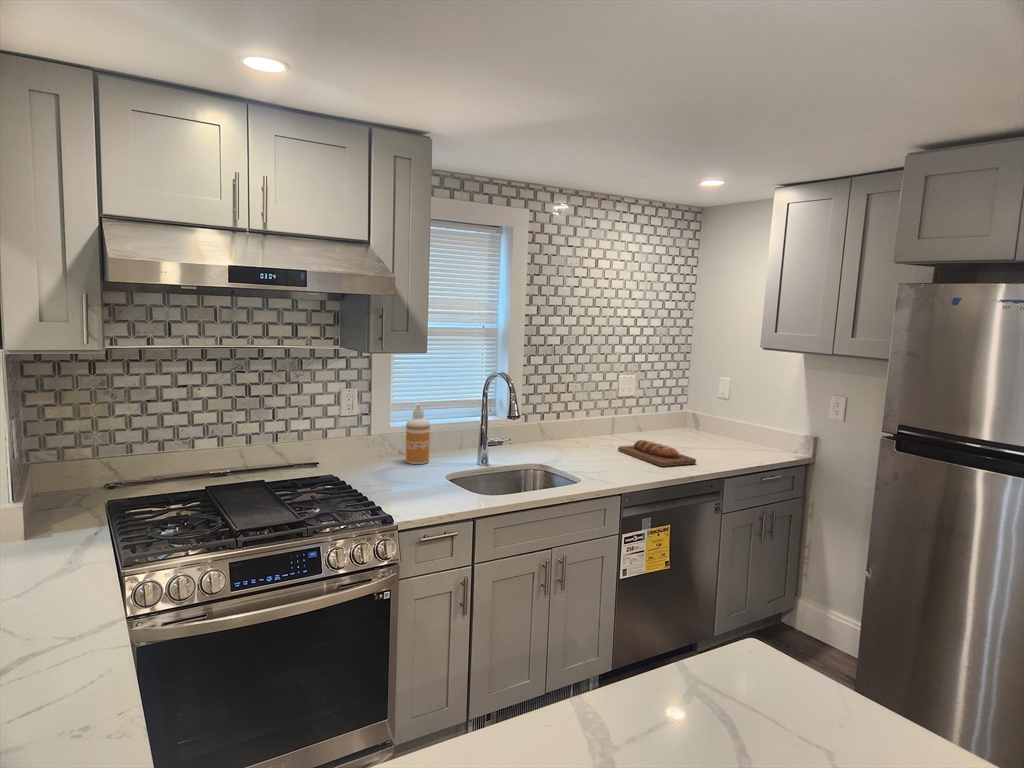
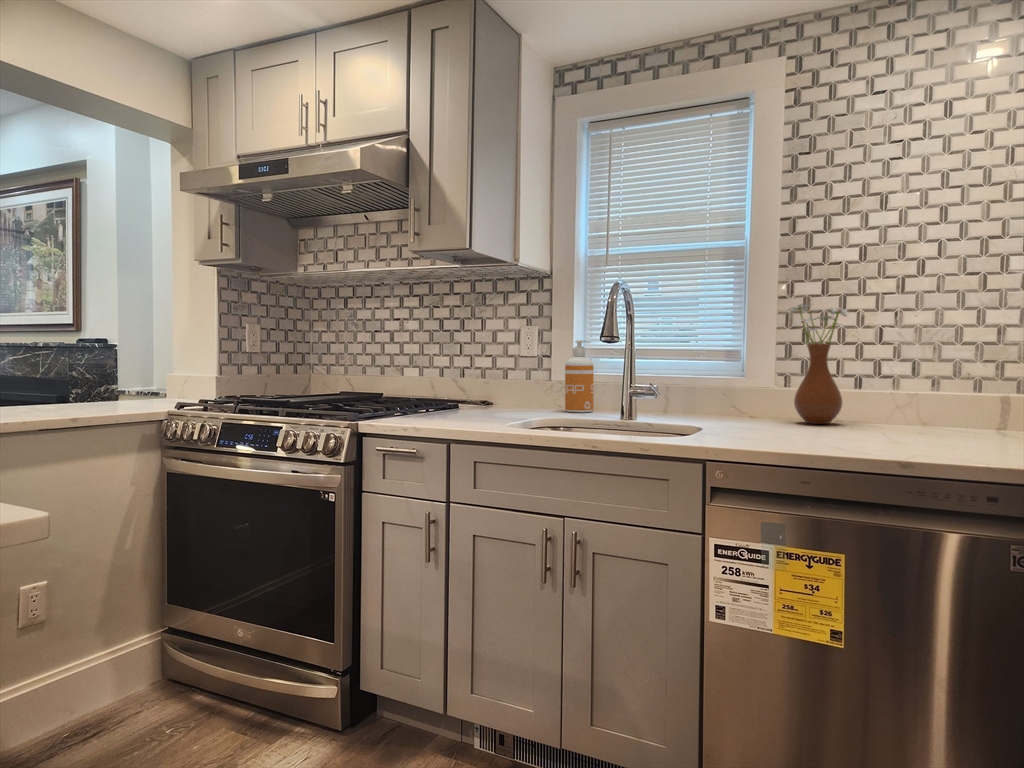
vase: none [548,377,592,450] -> present [789,304,849,424]
bread loaf: present [618,440,696,467] -> none [882,412,996,454]

